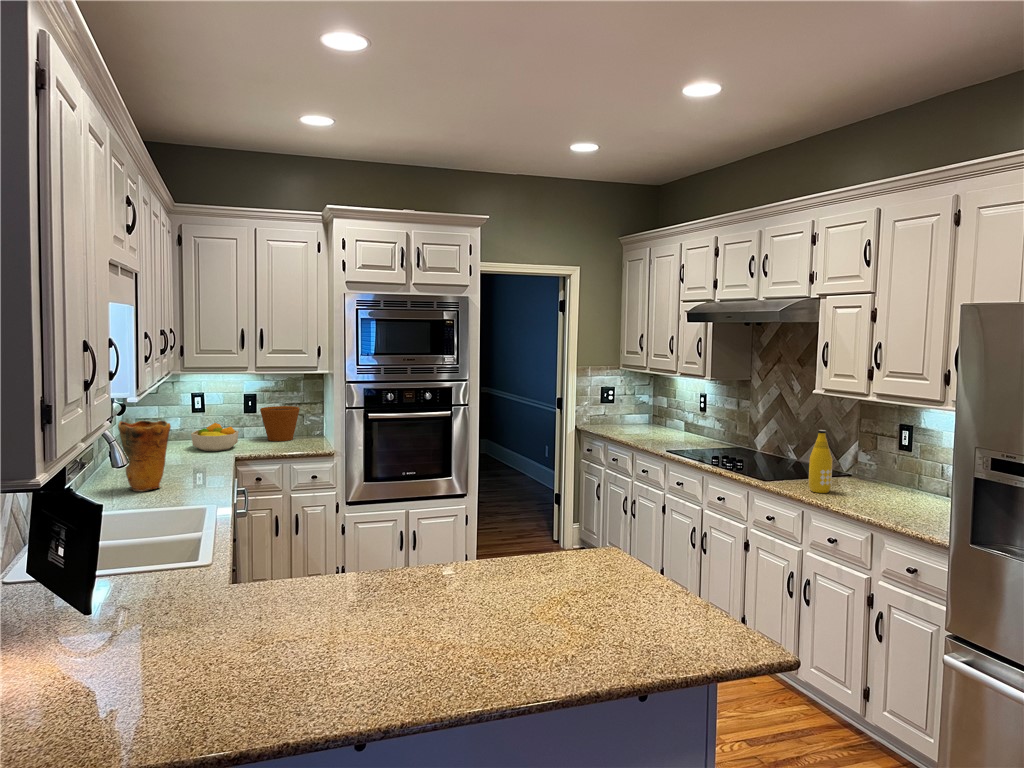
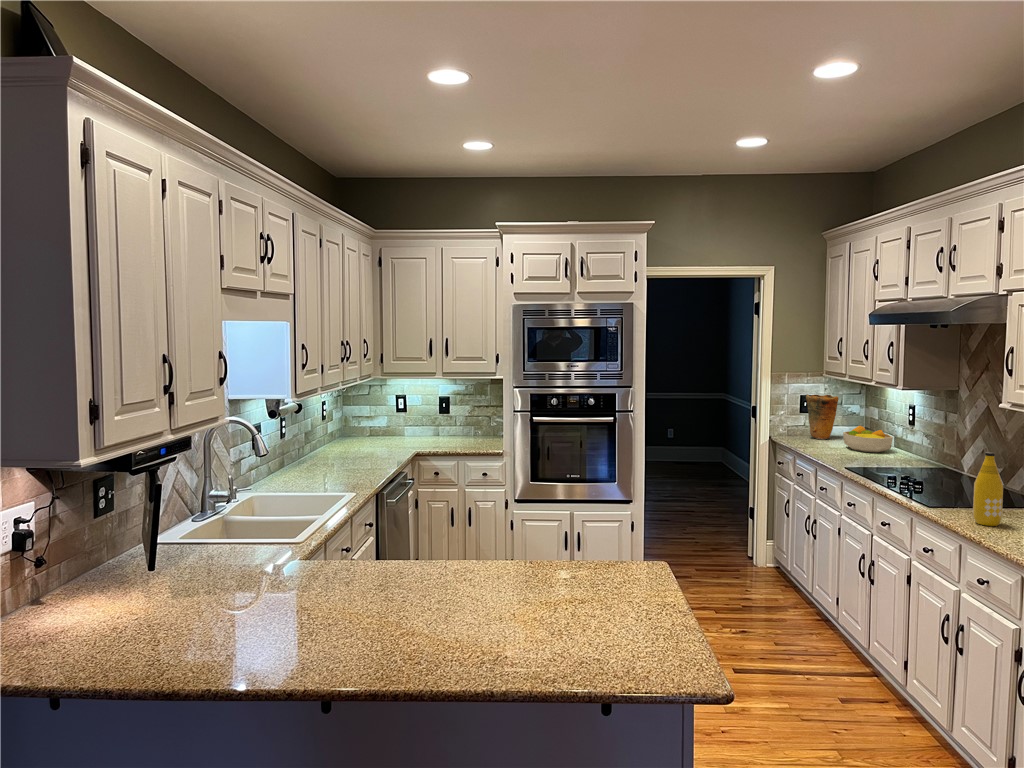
flower pot: present [260,406,300,441] -> none [449,408,484,440]
vase: present [118,421,171,491] -> present [806,394,838,439]
fruit bowl: present [191,423,239,451] -> present [843,426,893,453]

